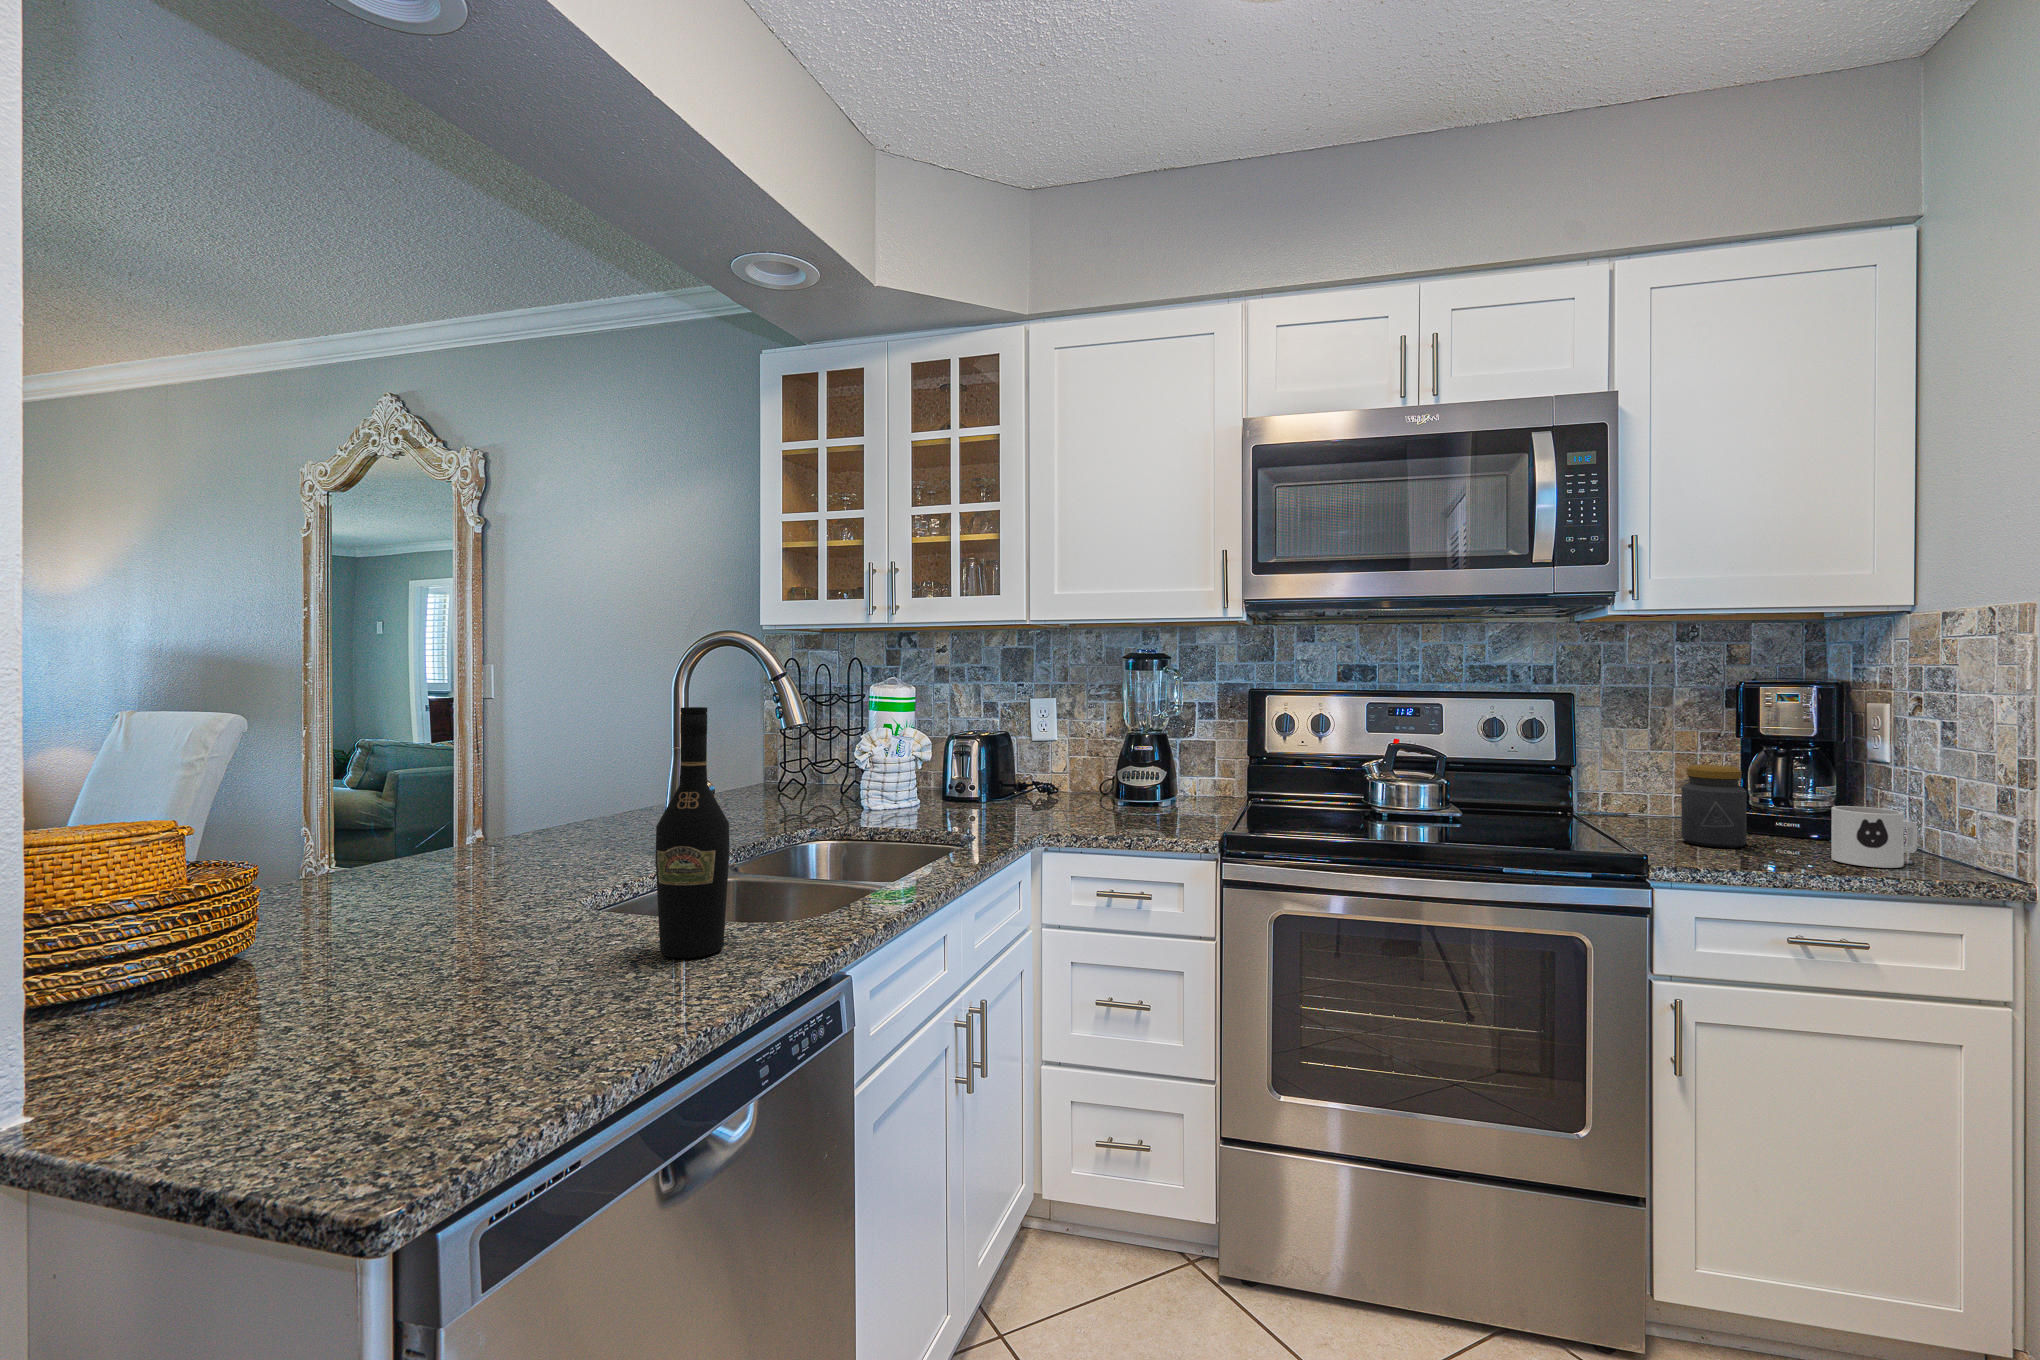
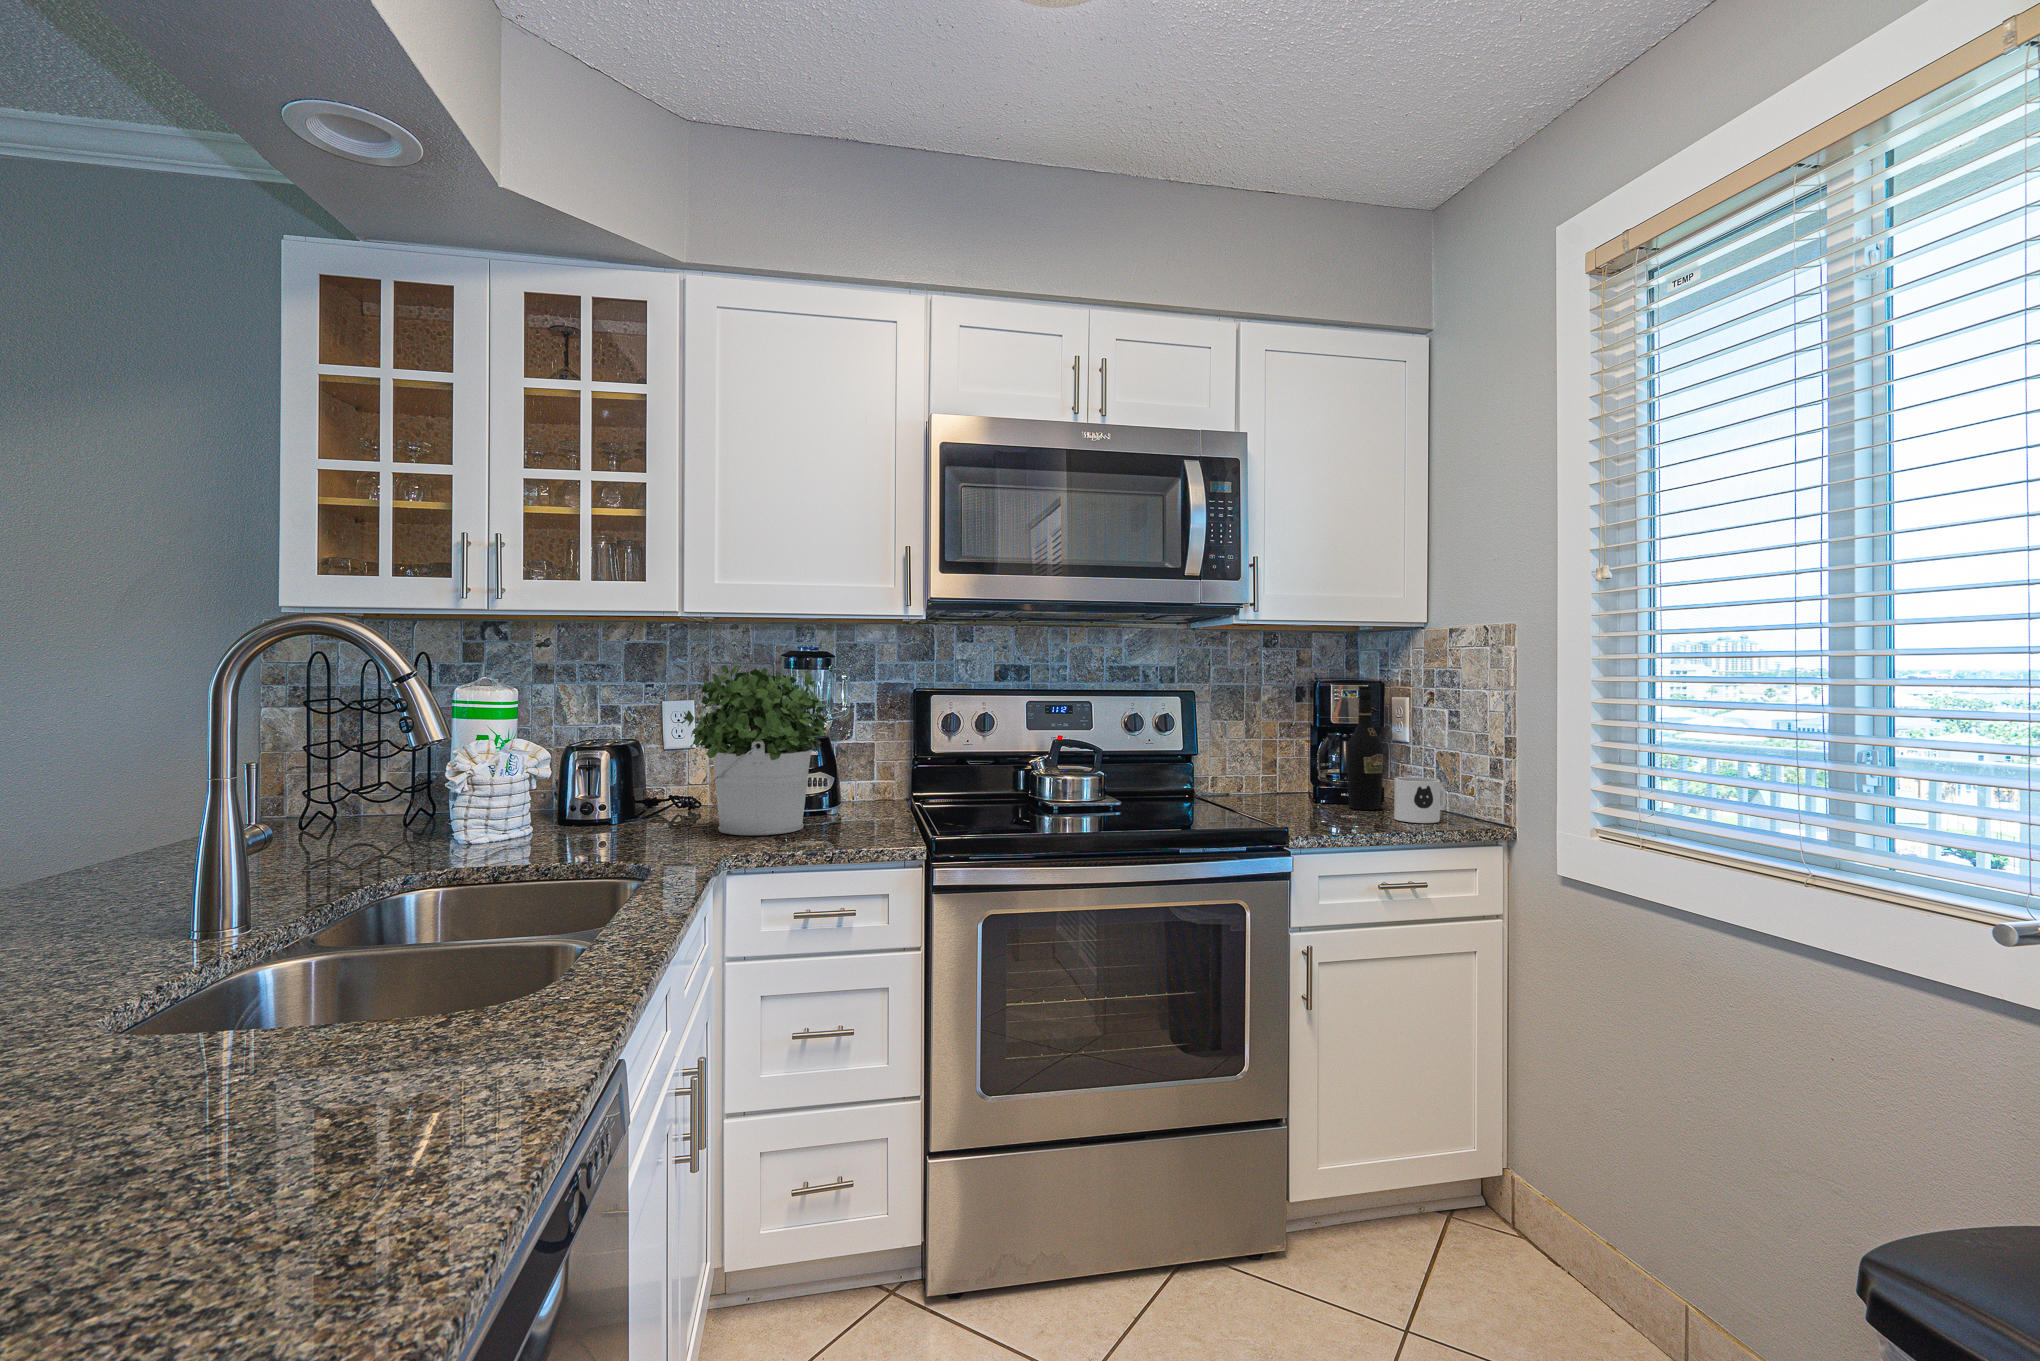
potted plant: none [1028,666,1151,820] -> present [682,665,827,835]
wine bottle: present [655,707,729,958] -> present [1347,686,1383,810]
jar: present [1681,765,1747,848] -> none [1289,749,1334,816]

